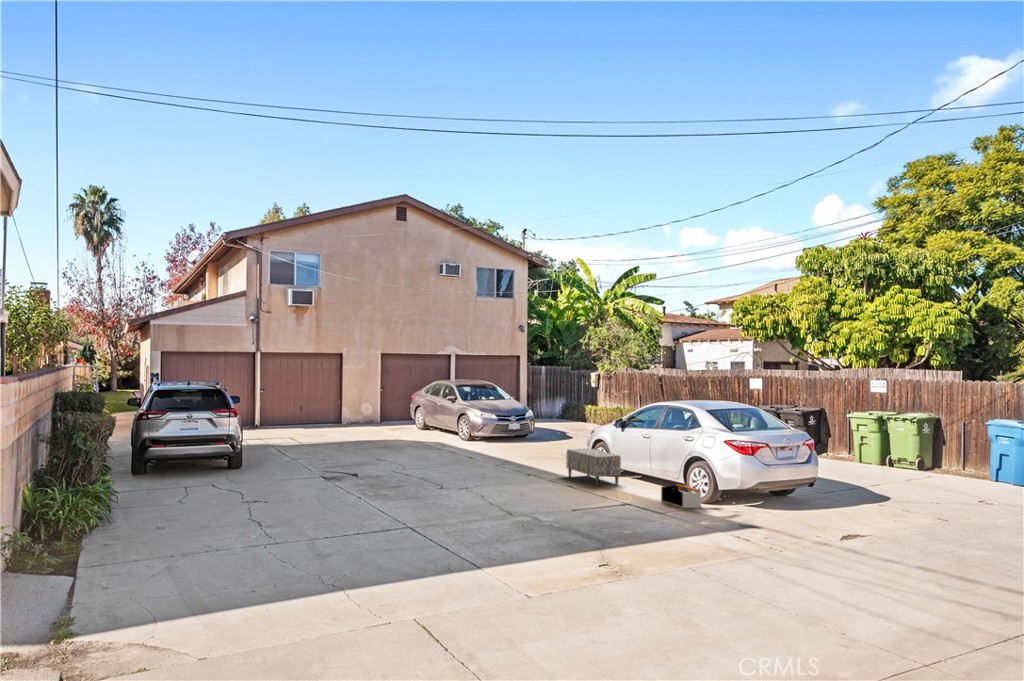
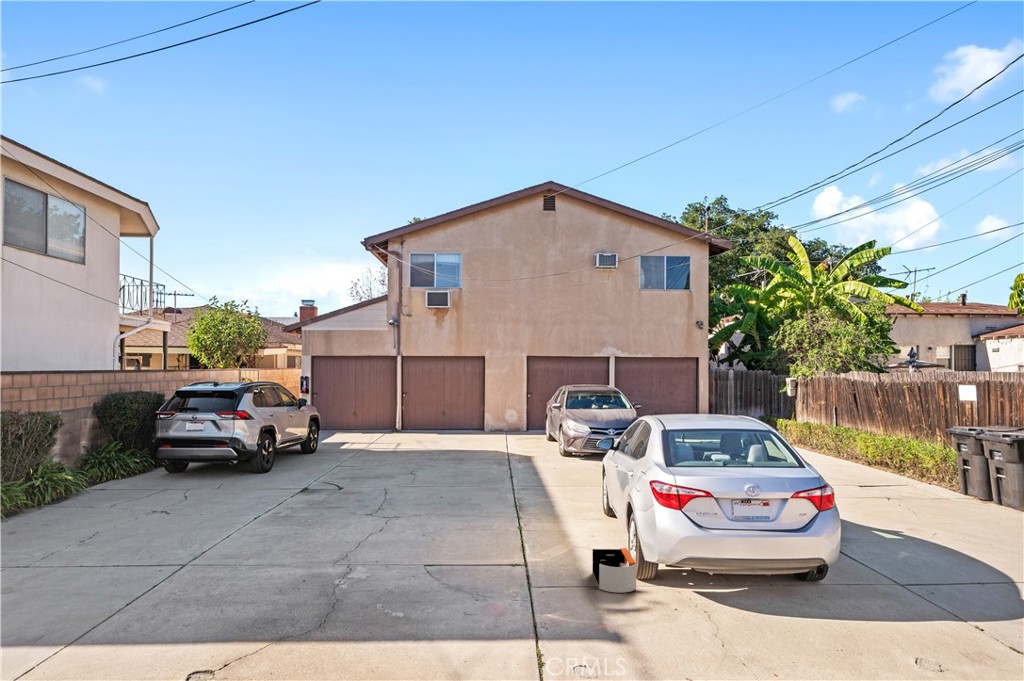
bench: present [566,449,621,486] -> none [559,478,604,534]

